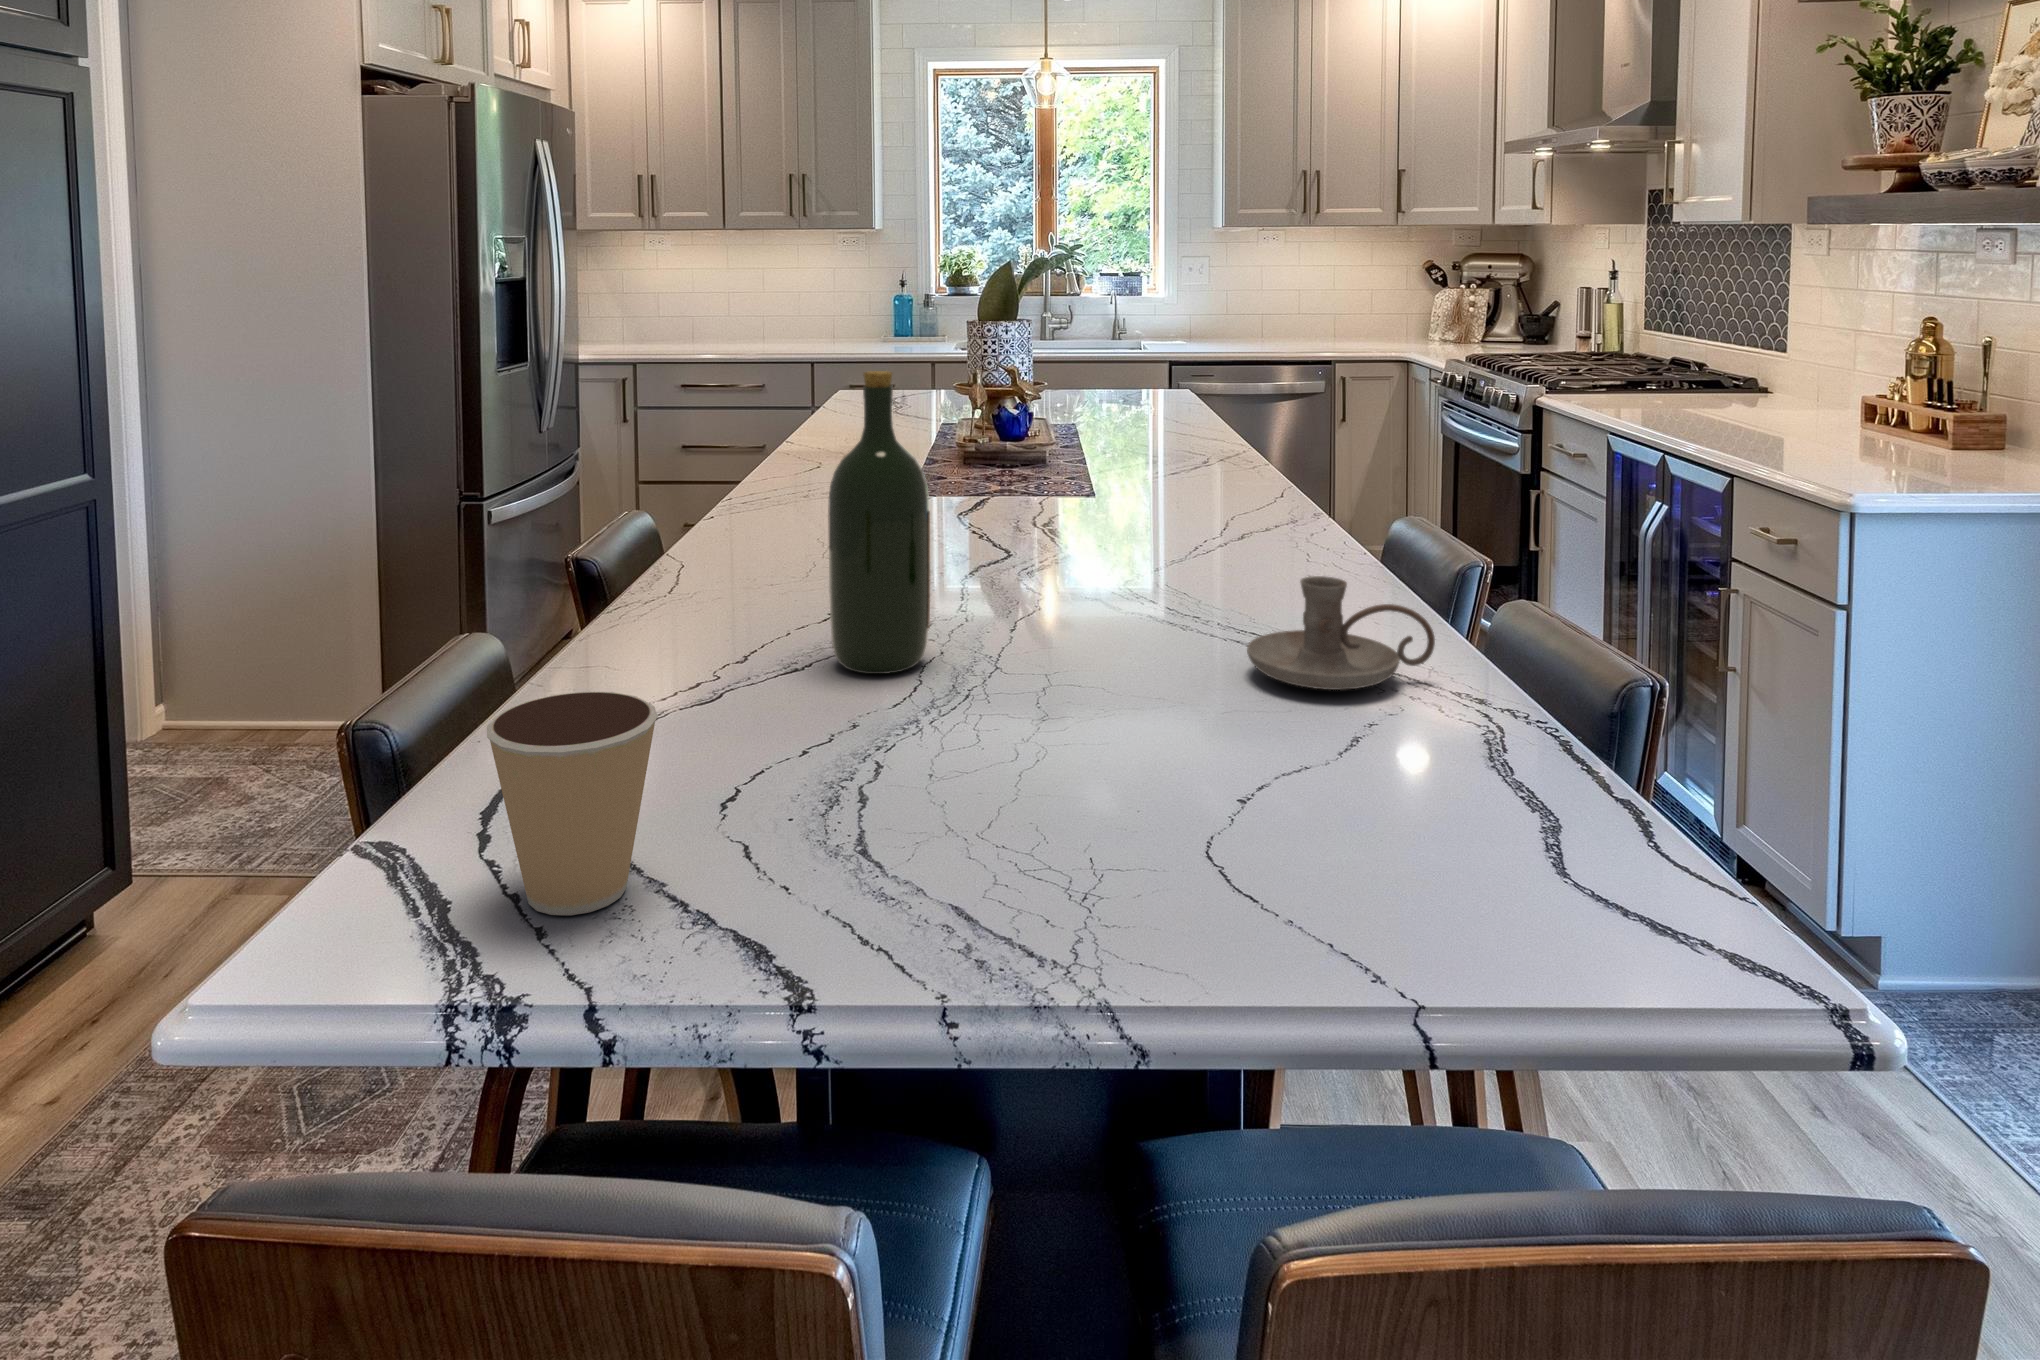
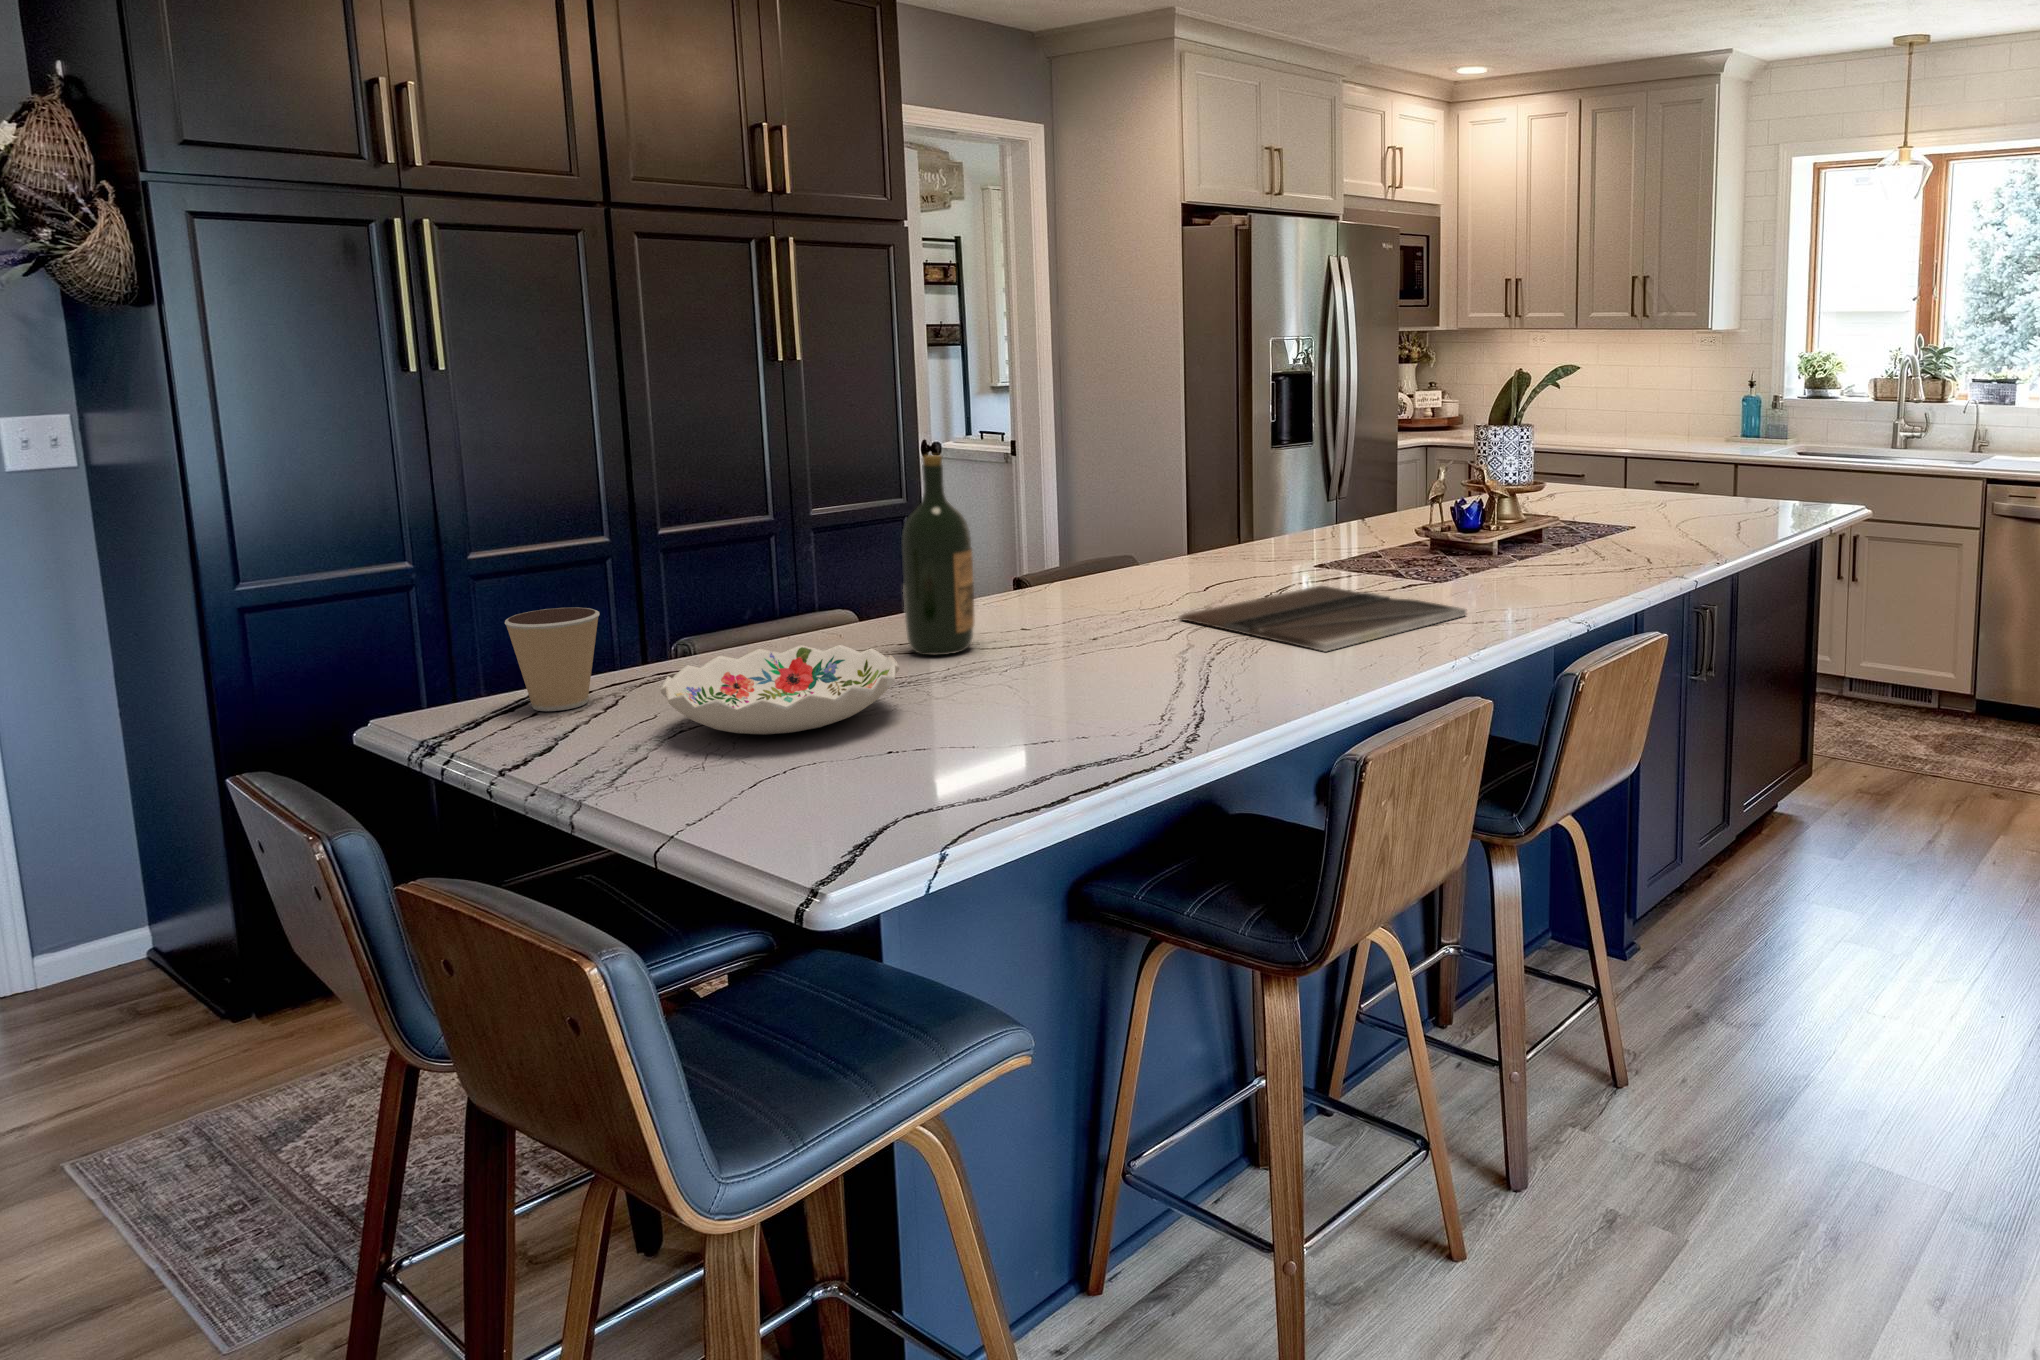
laptop: none [1020,512,1290,580] -> present [1179,586,1466,652]
candle holder: present [1247,576,1435,690] -> none [1065,628,1177,708]
decorative bowl: none [862,667,1233,848] -> present [660,645,900,734]

